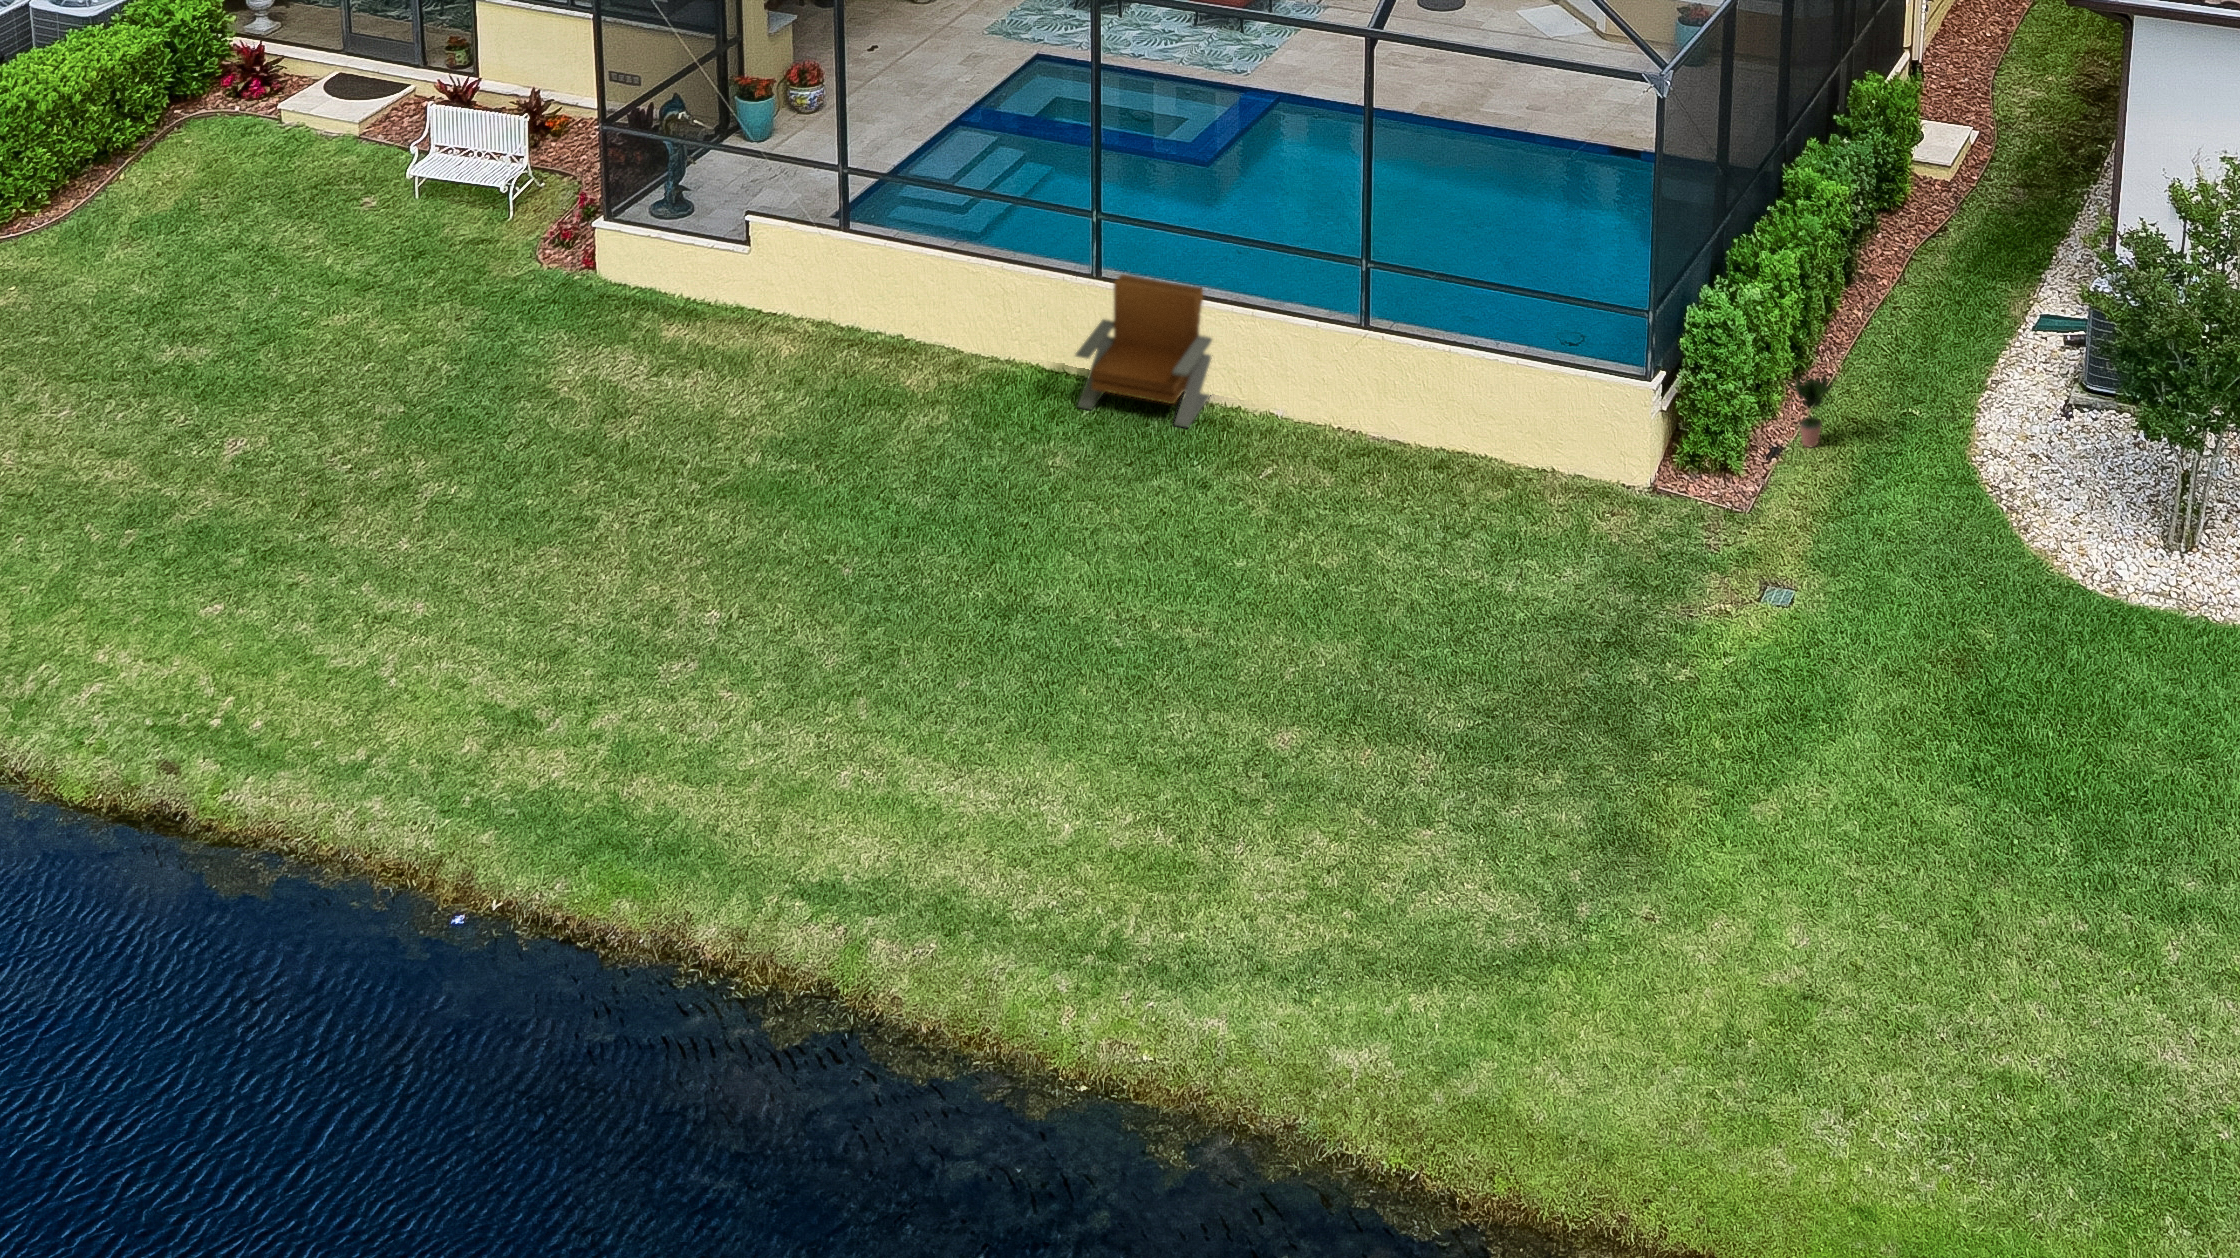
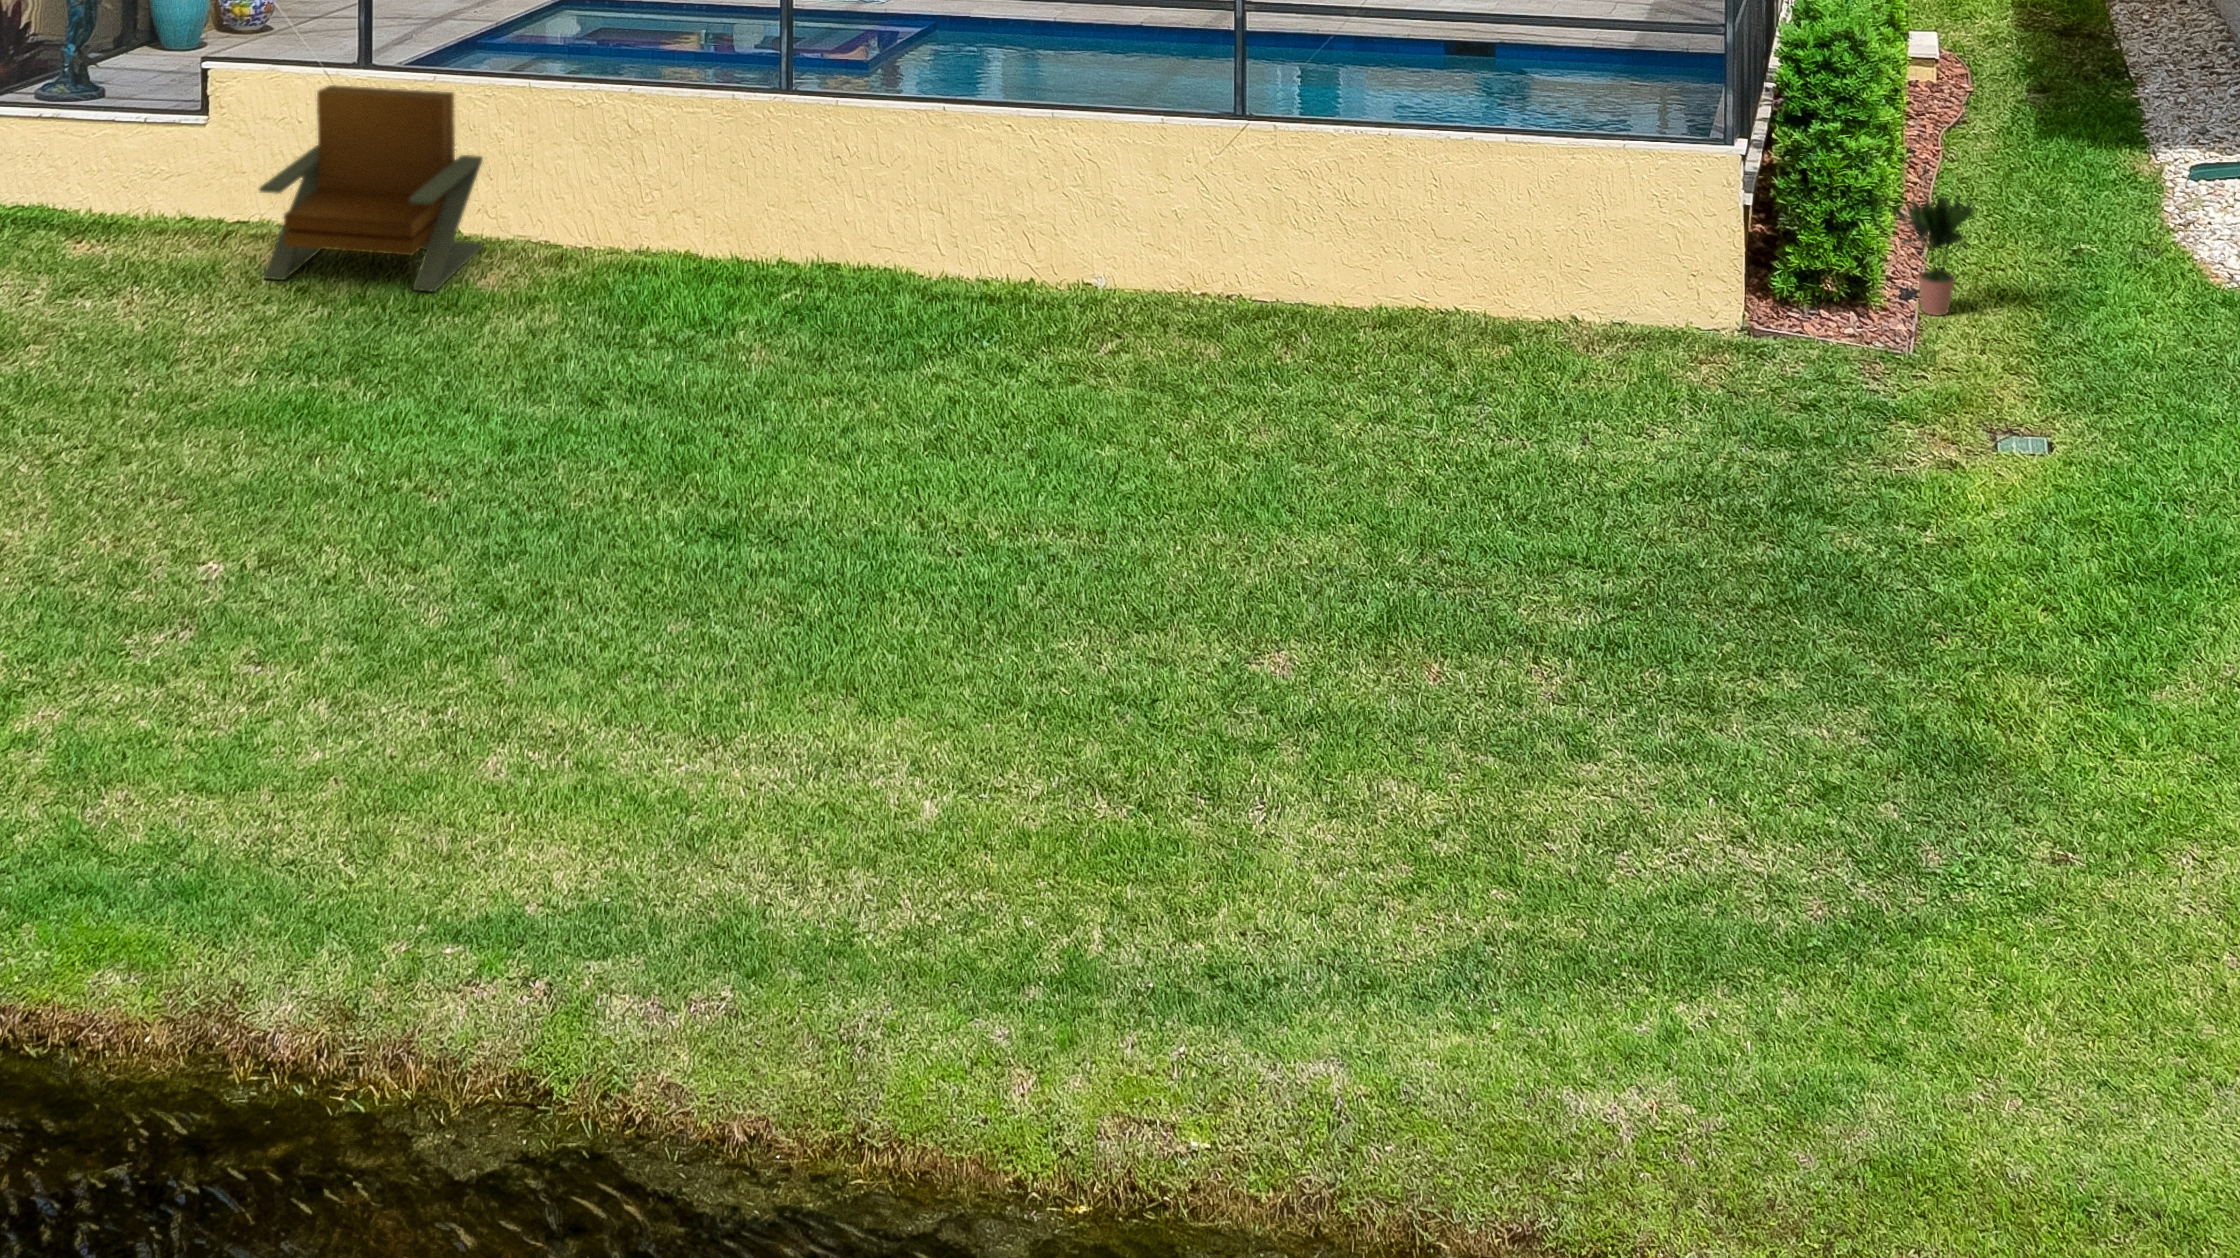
lounge chair: present [1076,274,1212,428] -> present [259,85,484,291]

